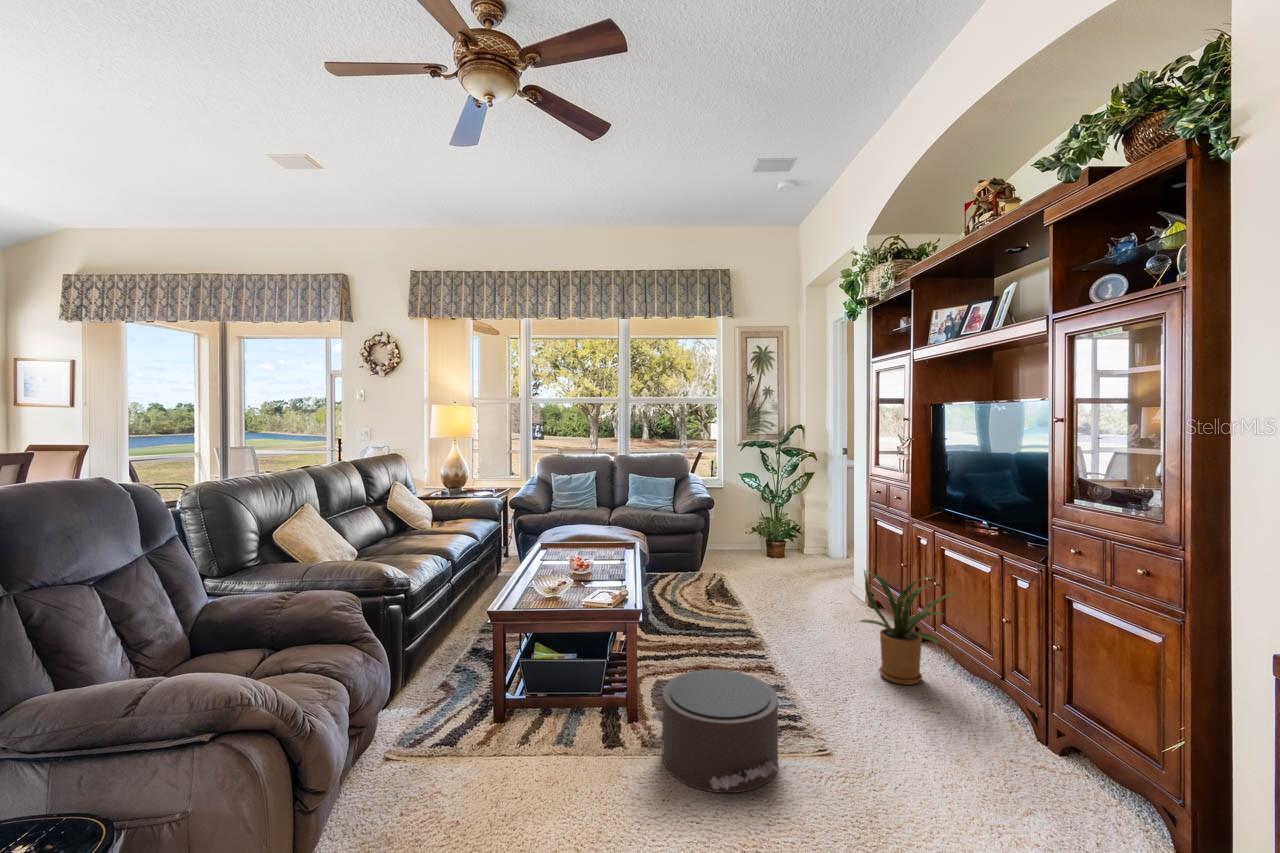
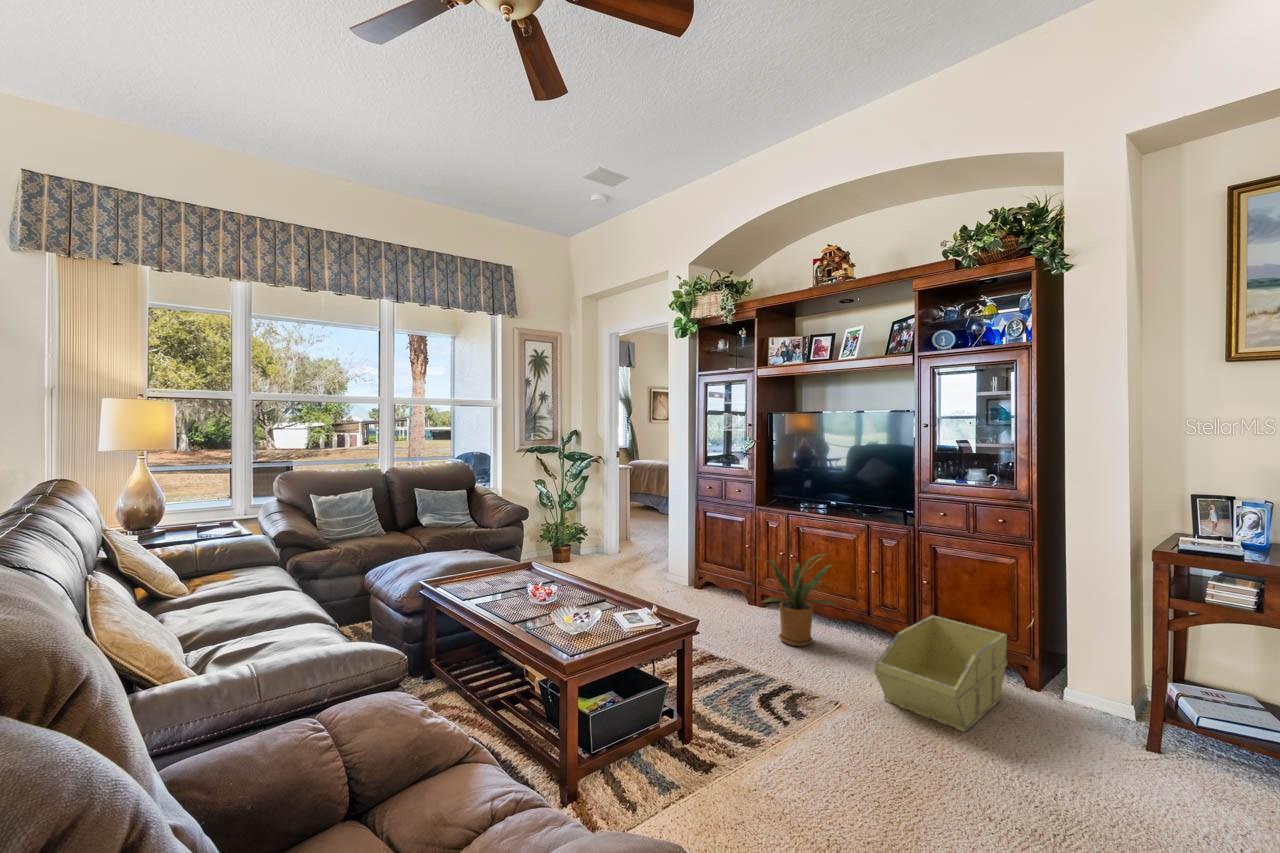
pouf: present [649,670,778,793] -> none [726,671,879,794]
storage bin: none [877,680,1116,818] -> present [875,615,1007,732]

